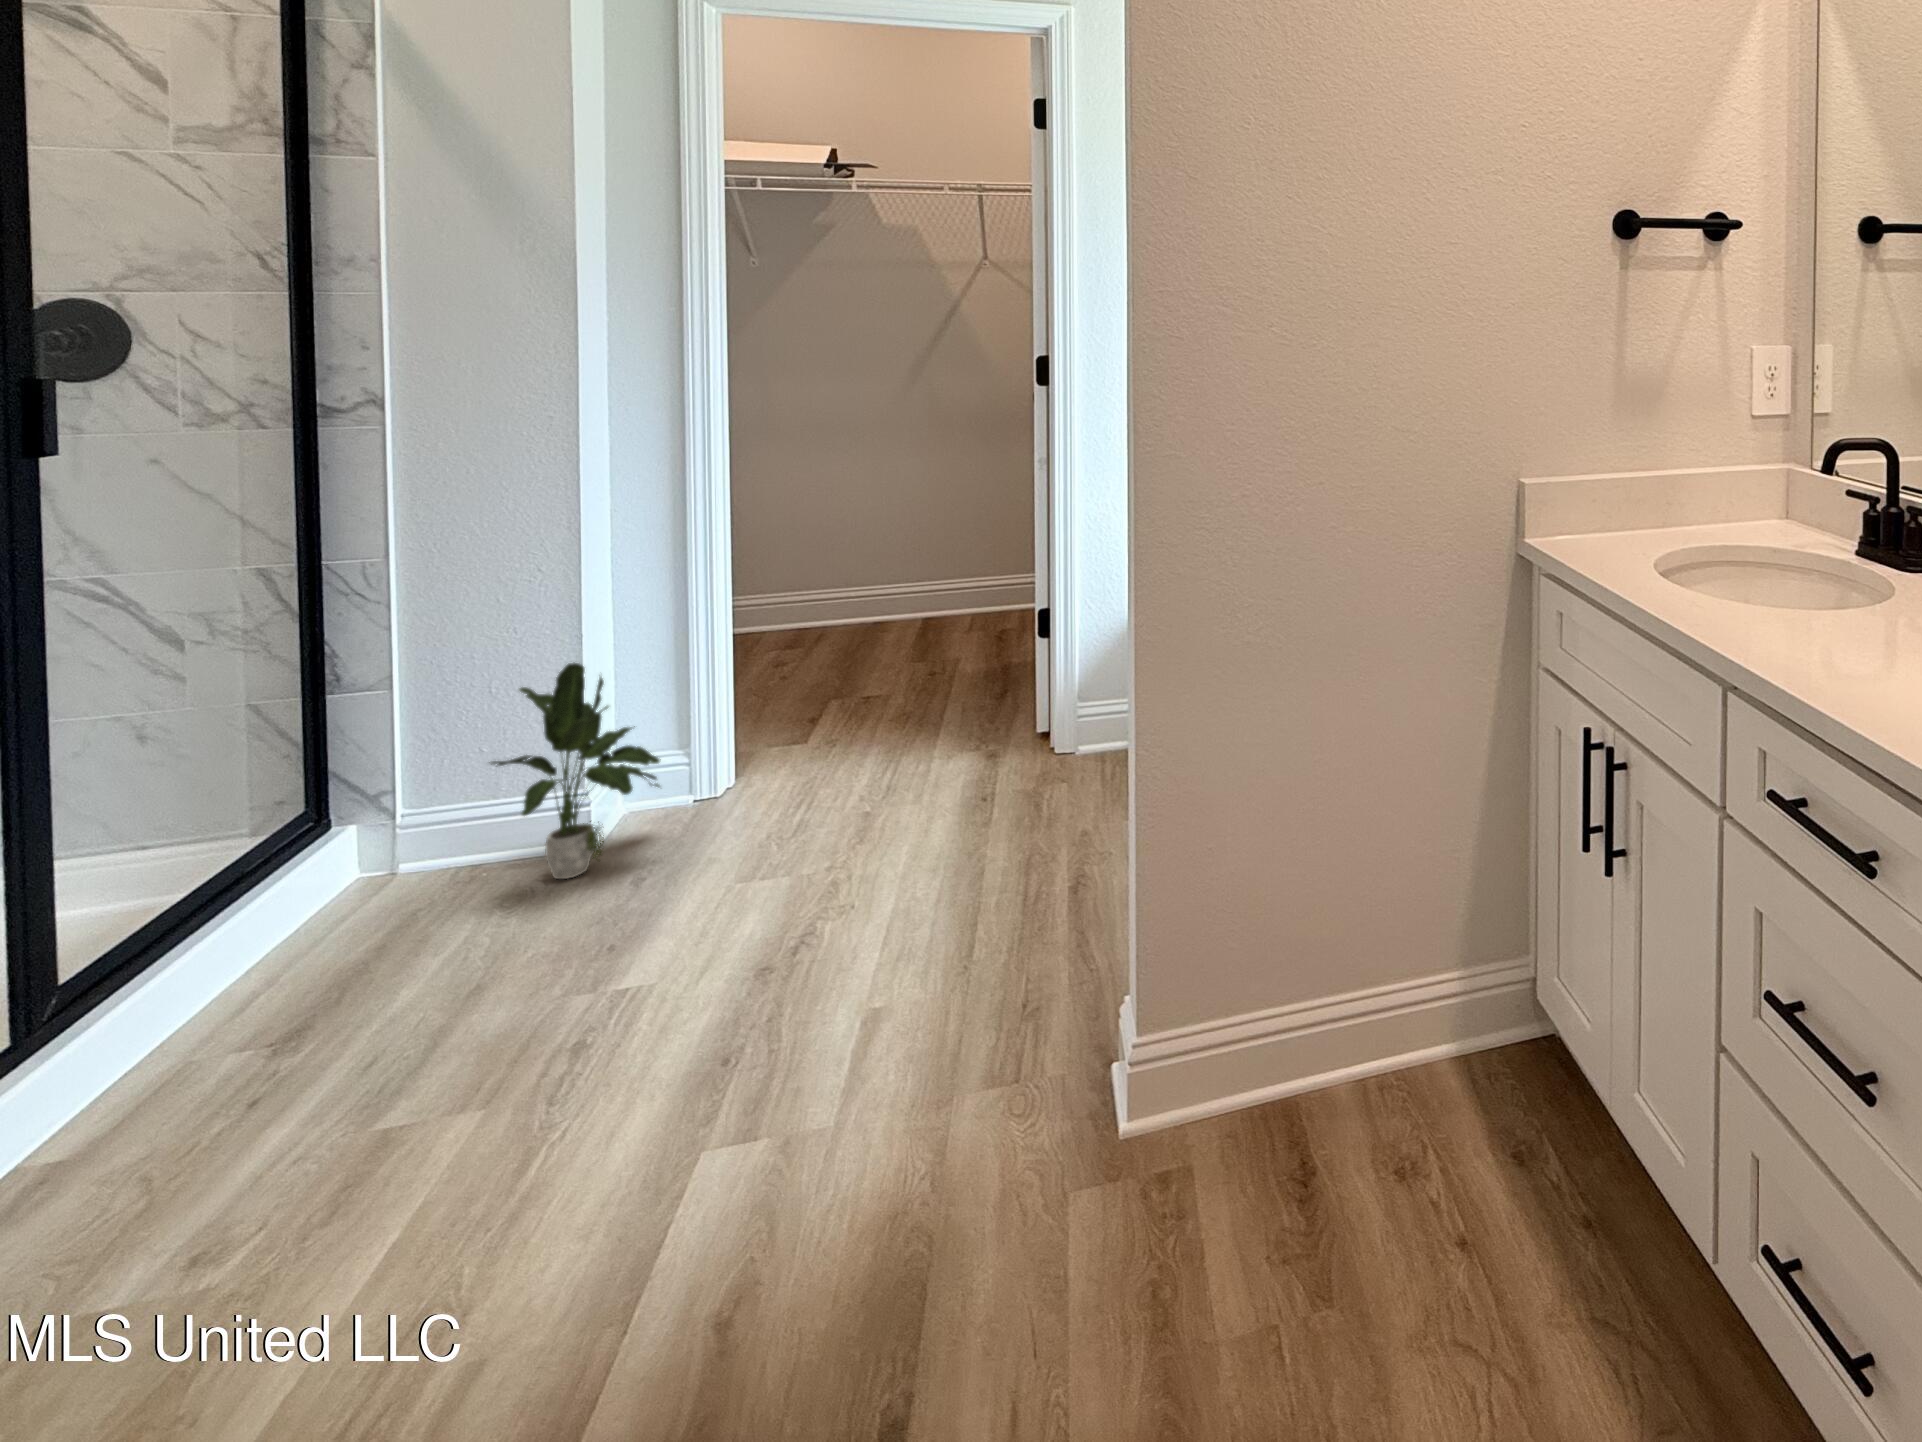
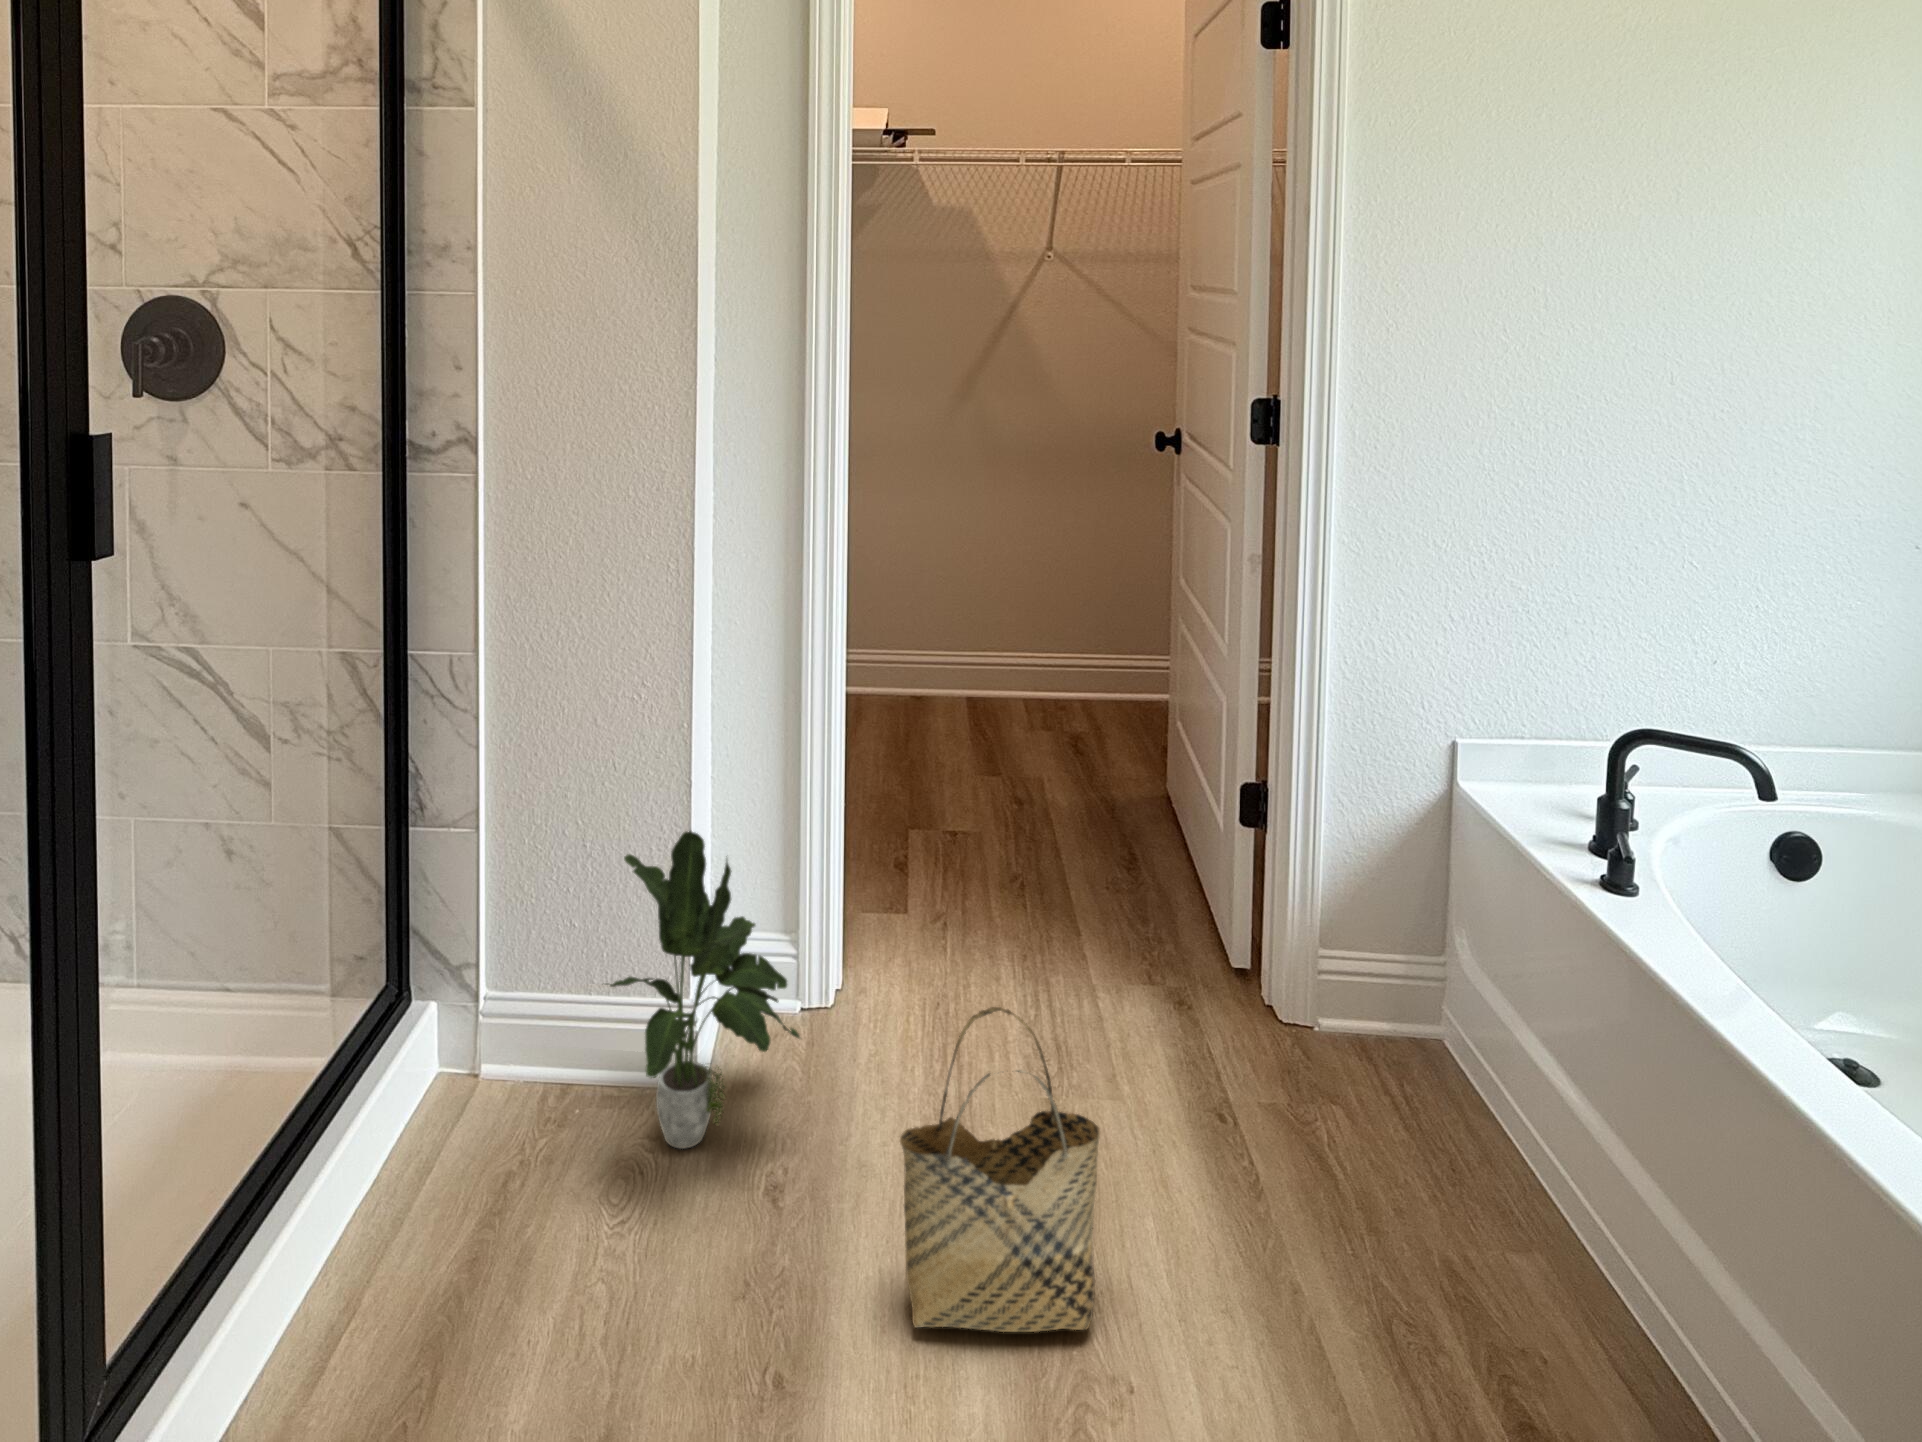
woven basket: none [702,726,849,919] -> present [900,1007,1100,1332]

